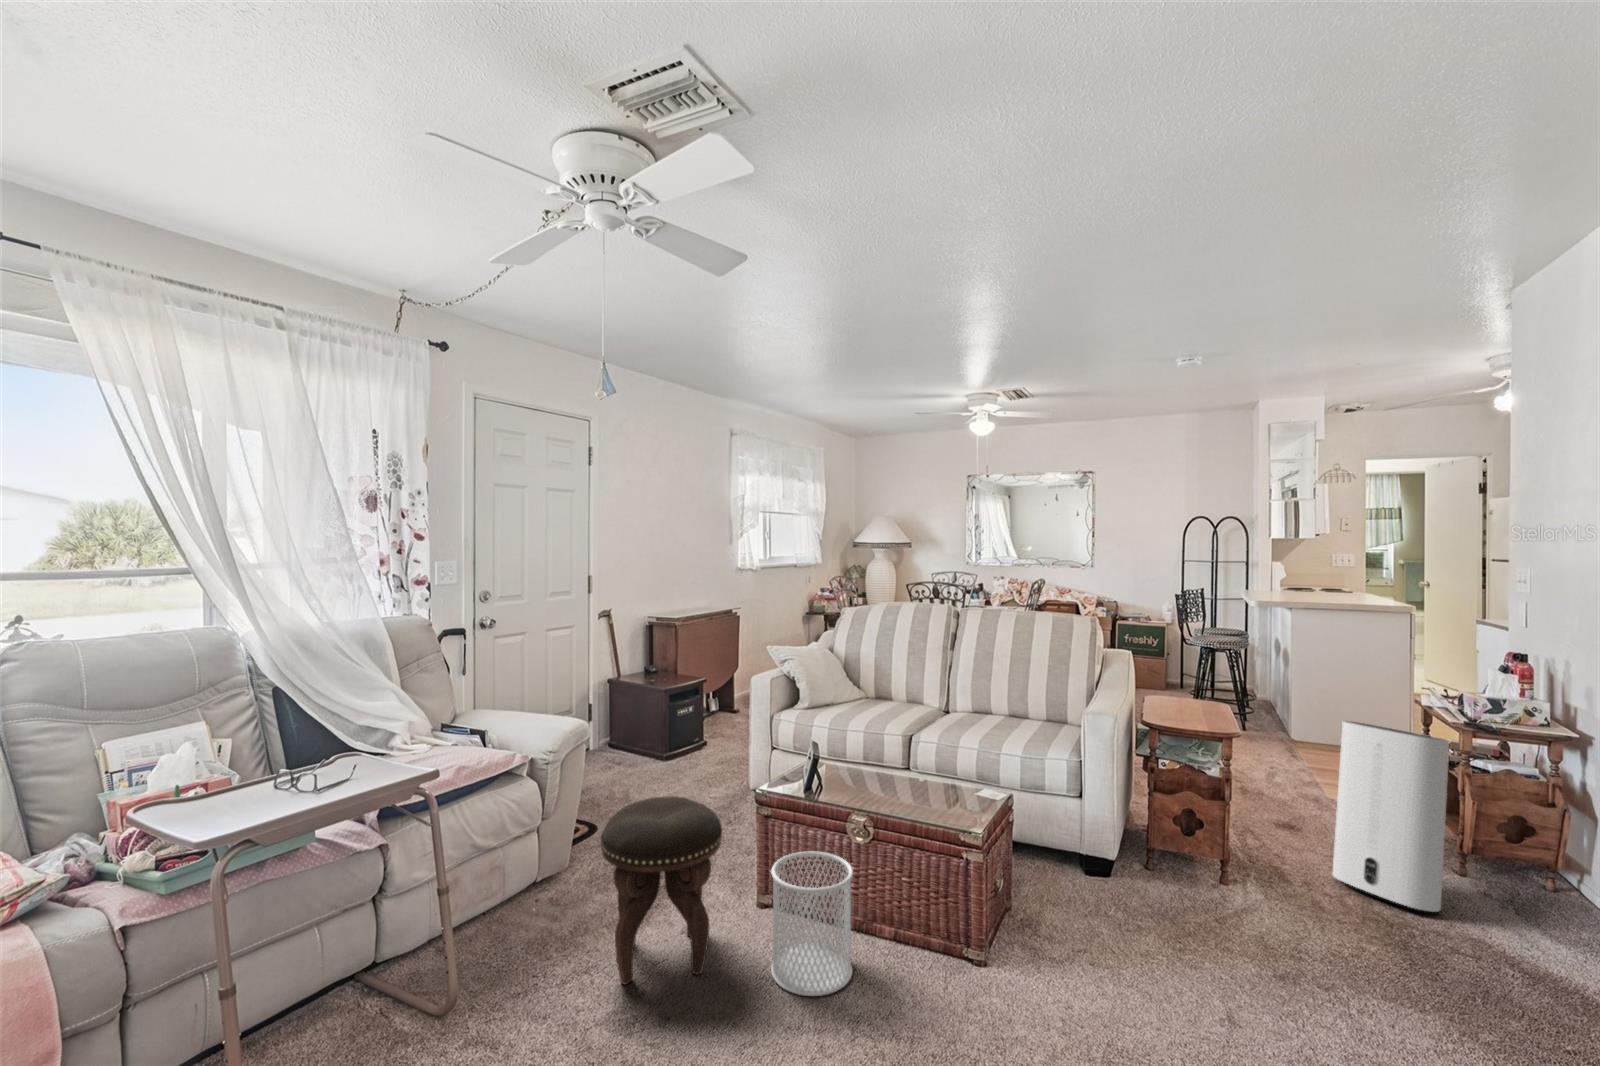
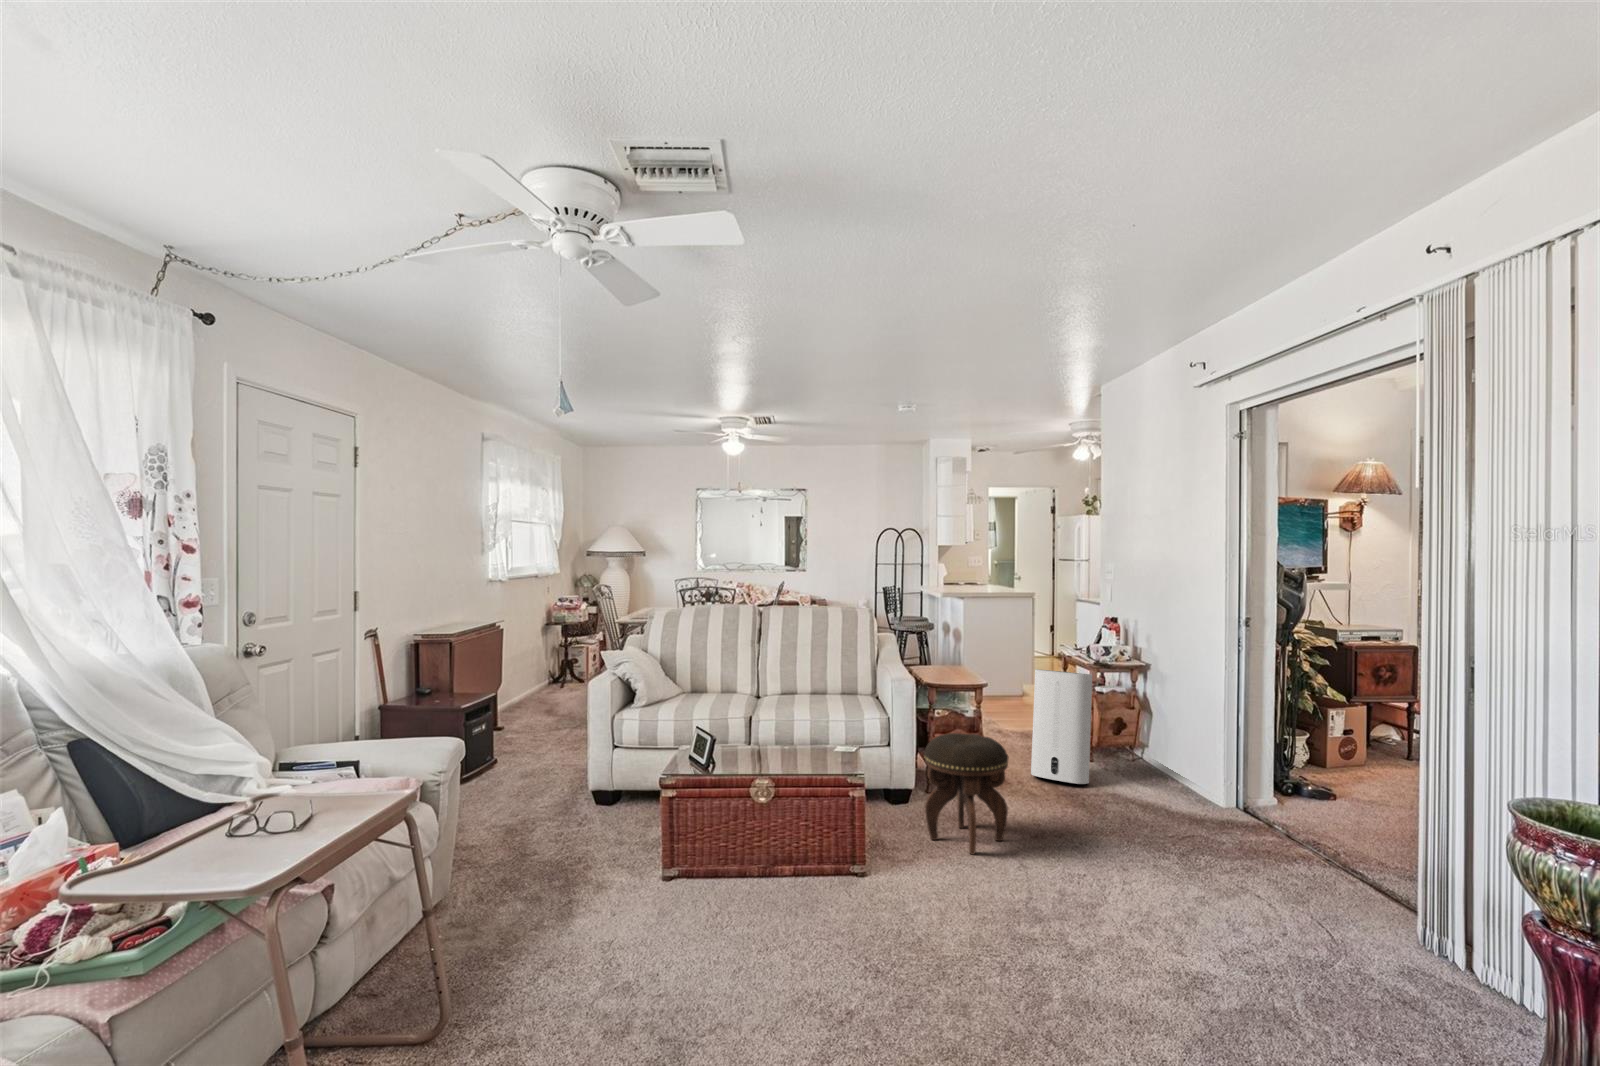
footstool: present [601,796,722,984] -> present [924,733,1008,854]
wastebasket: present [771,851,853,996] -> none [715,813,783,924]

